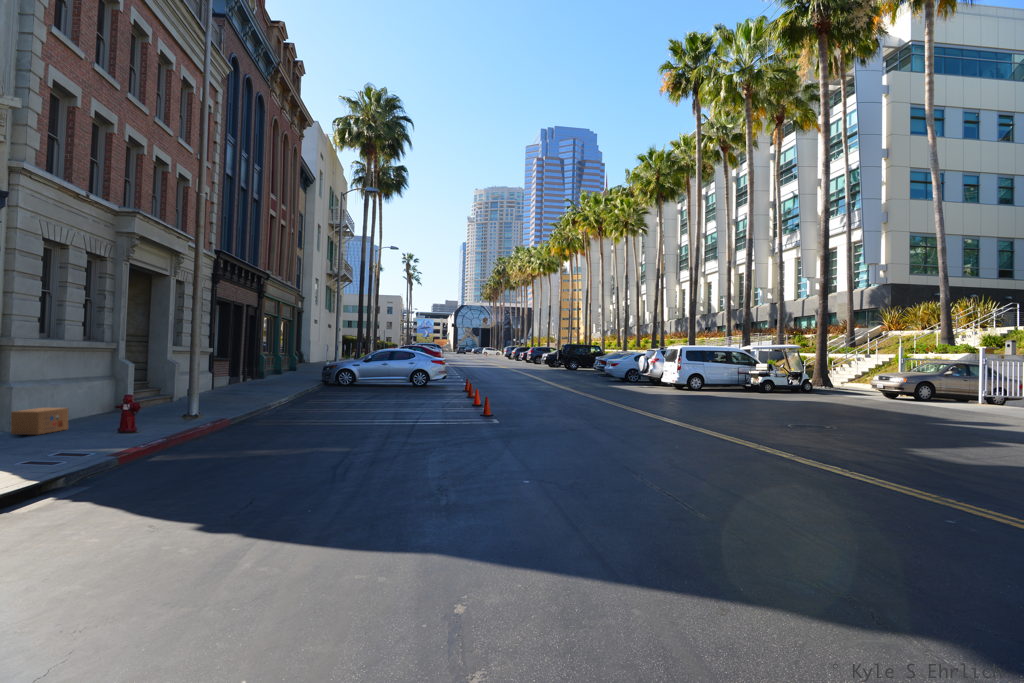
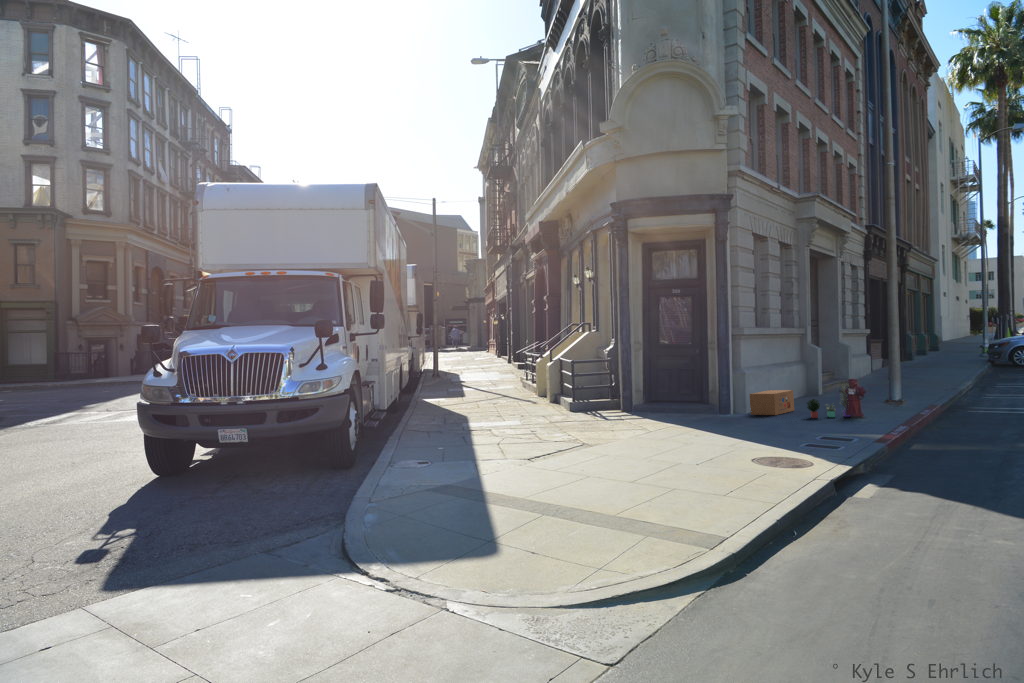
potted plant: none [70,401,122,437] -> present [807,383,850,418]

